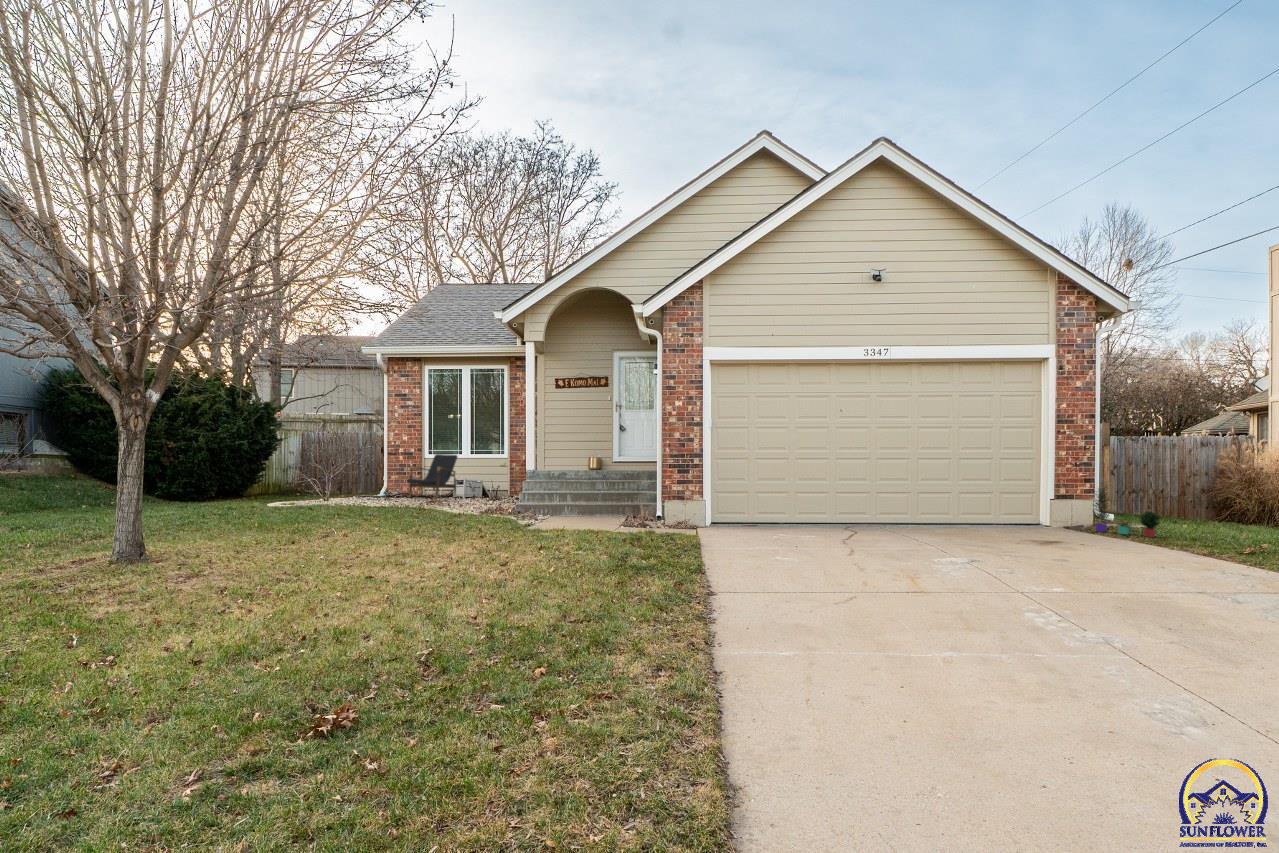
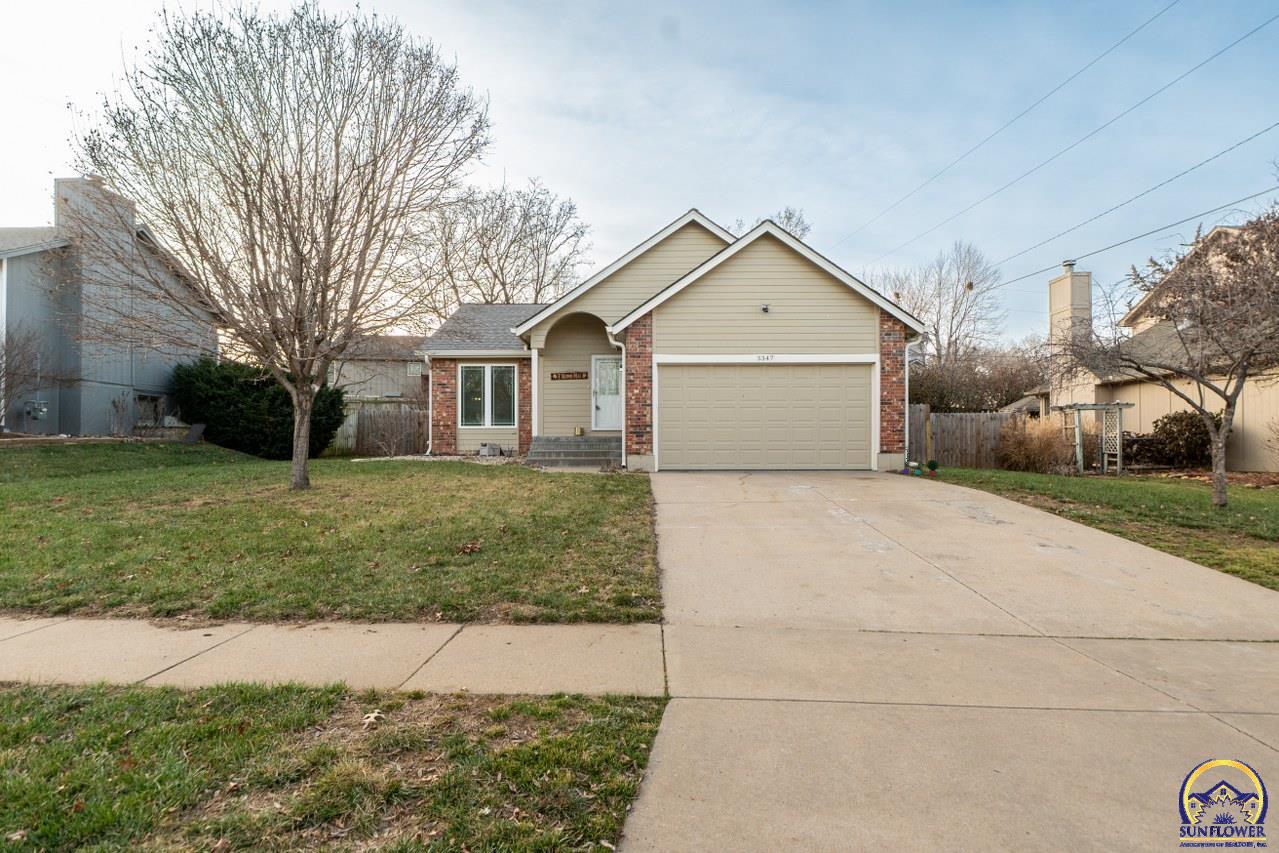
lounge chair: present [408,454,457,498] -> present [168,424,205,452]

